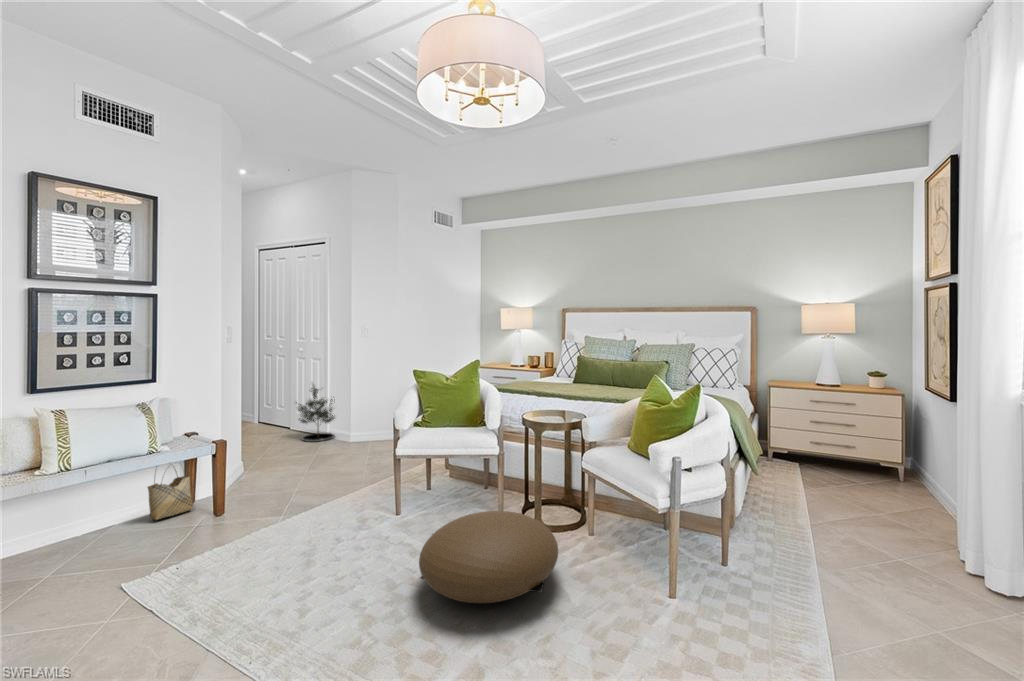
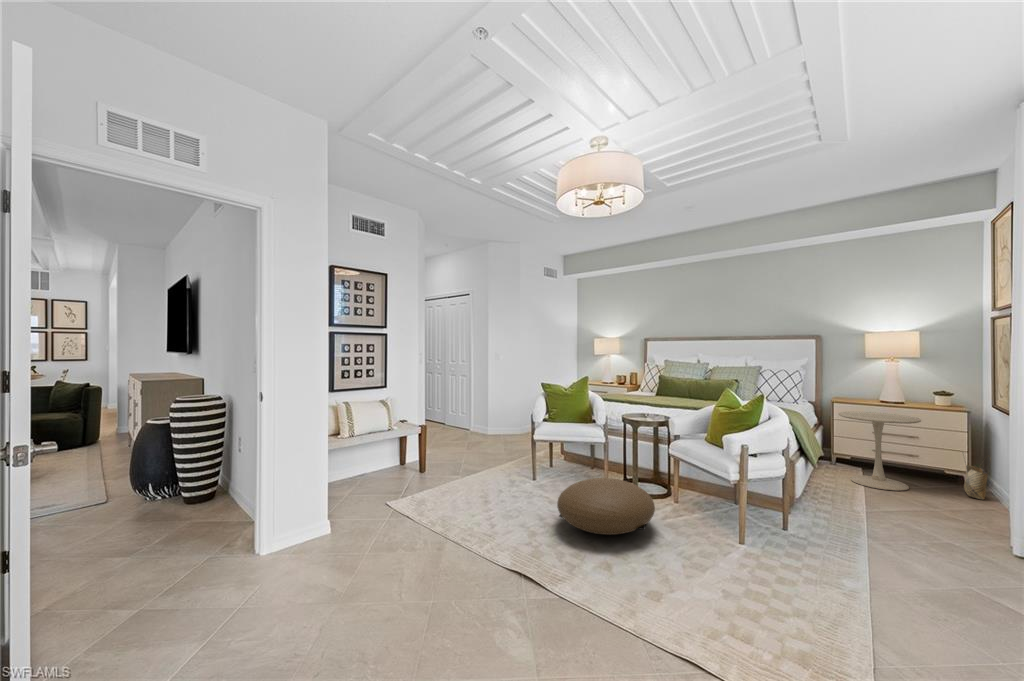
potted tree: present [296,385,335,442] -> none [444,389,474,434]
side table: none [780,398,870,492] -> present [839,412,921,491]
woven basket: present [148,466,193,520] -> present [964,465,988,500]

